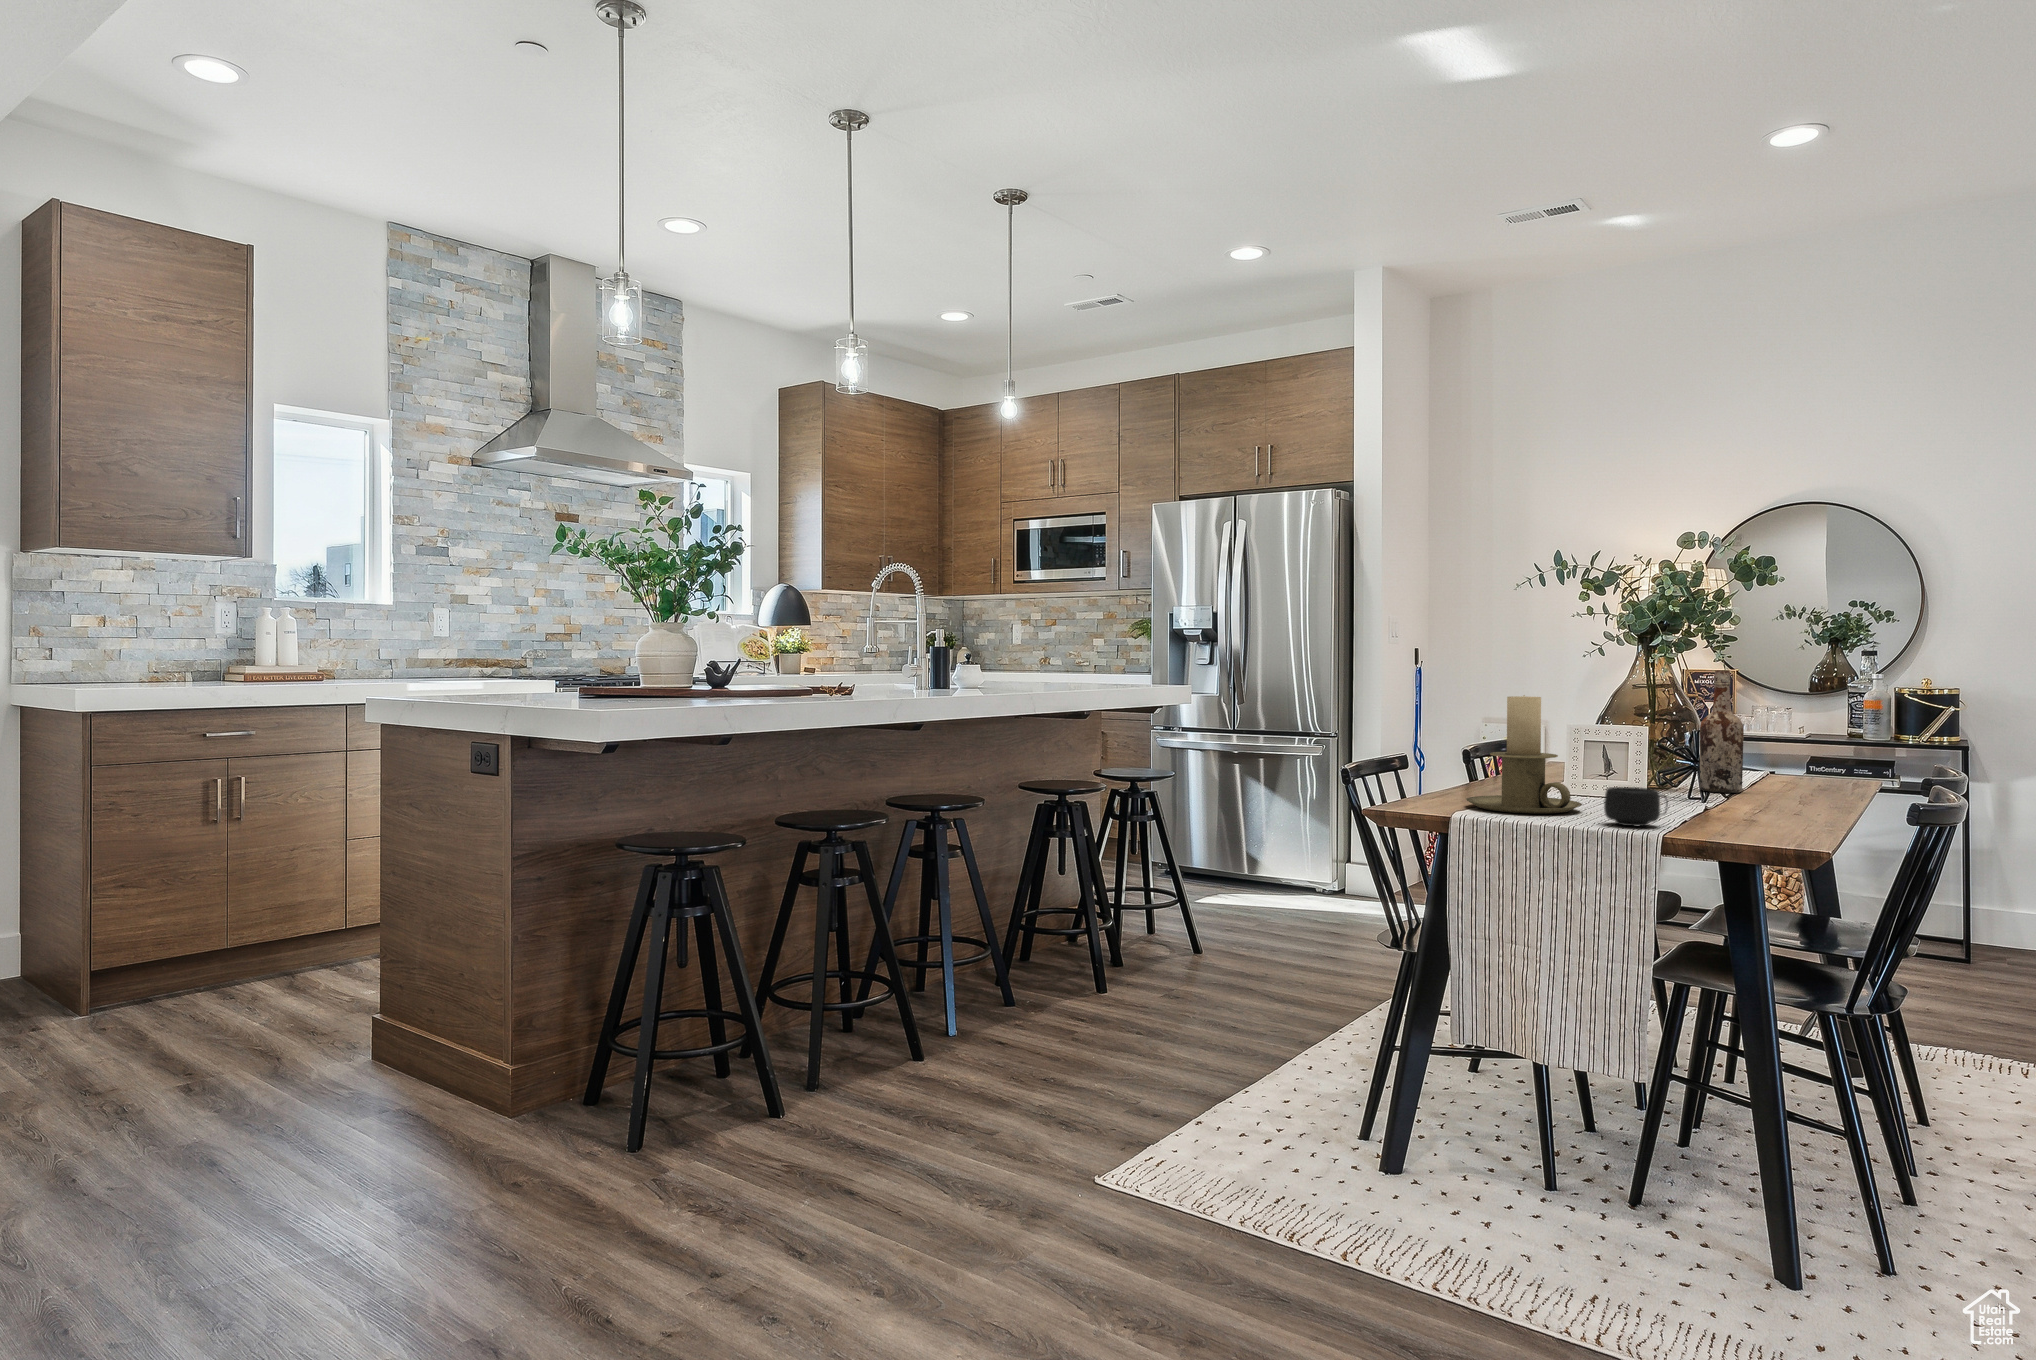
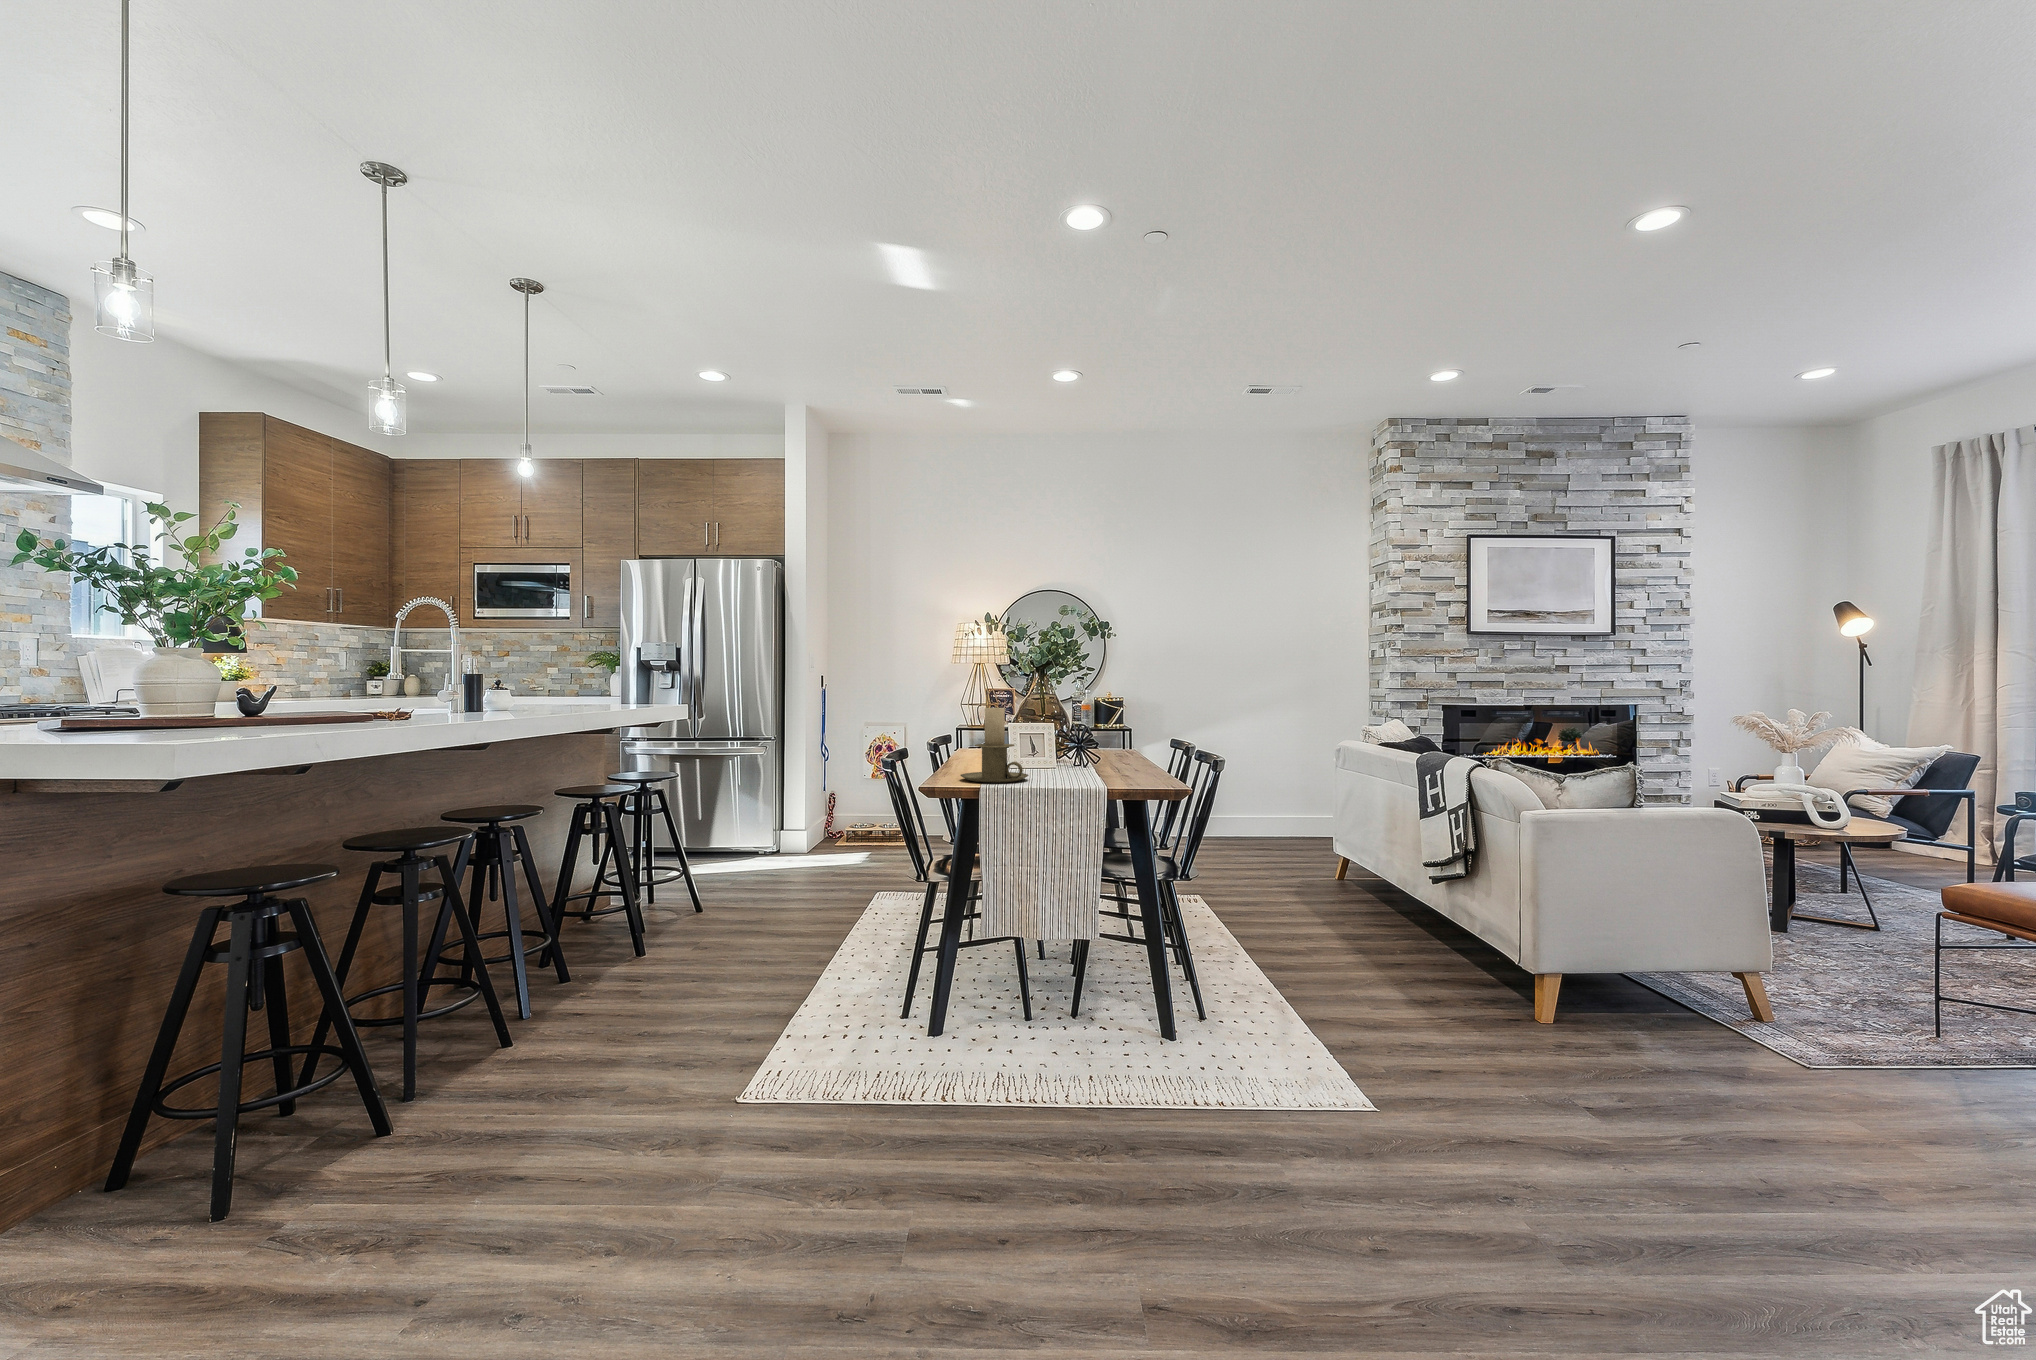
wine bottle: present [1700,670,1744,793] -> none [1056,691,1078,763]
mug: present [1604,787,1668,826] -> none [1053,762,1084,785]

